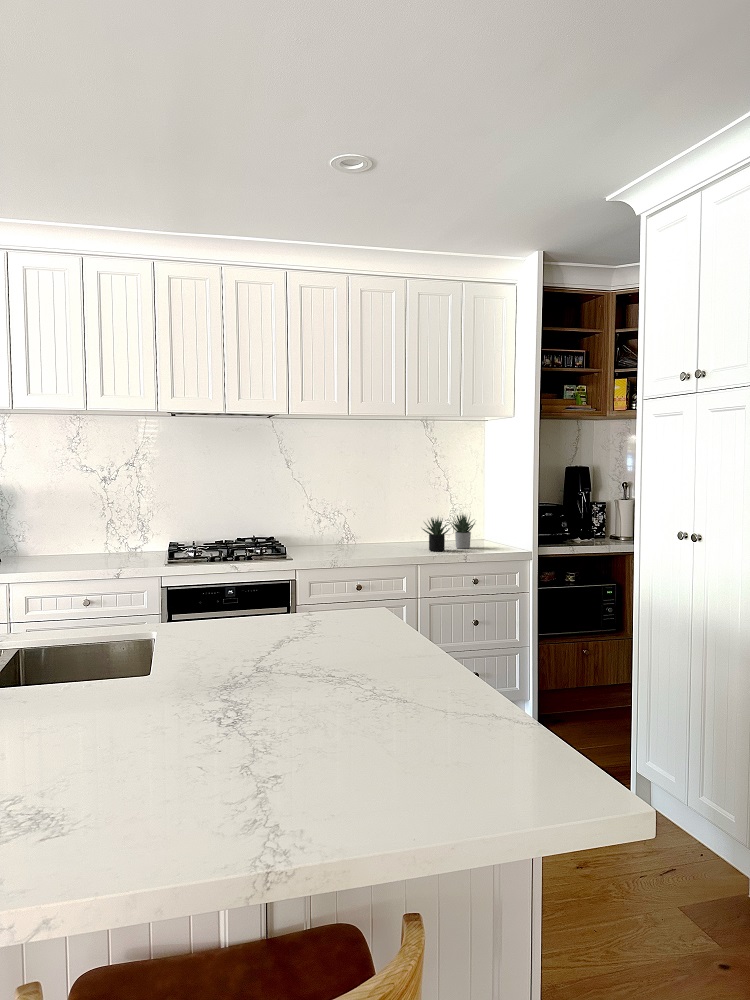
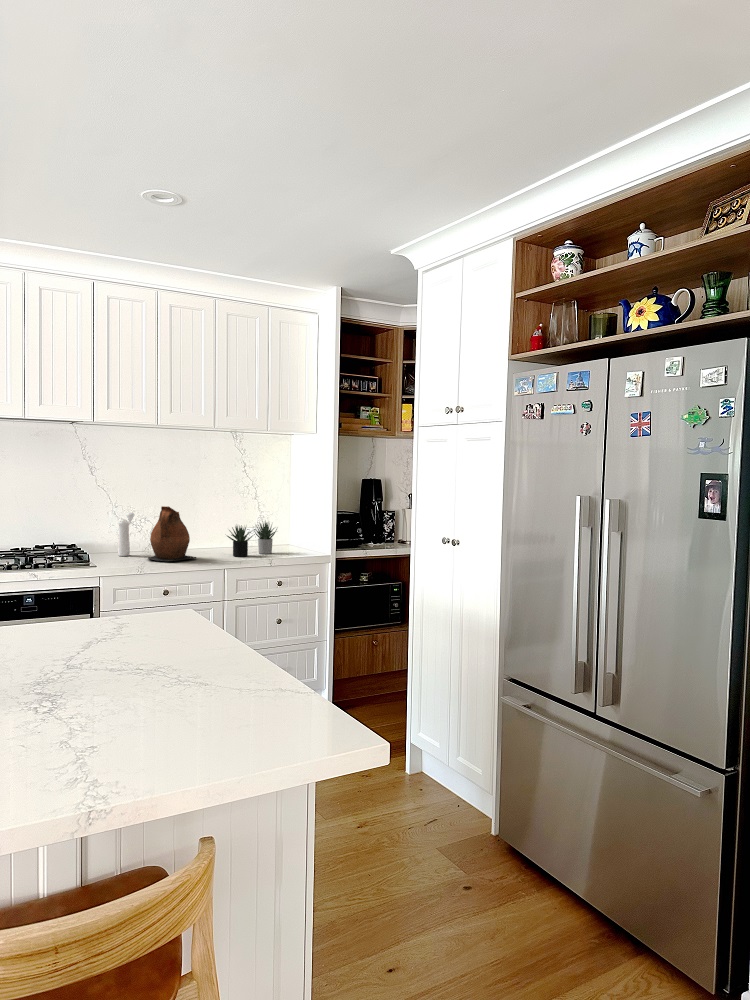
ceramic pitcher: none [339,498,392,555] -> present [148,506,196,561]
pepper mill: none [312,505,328,550] -> present [118,513,134,556]

